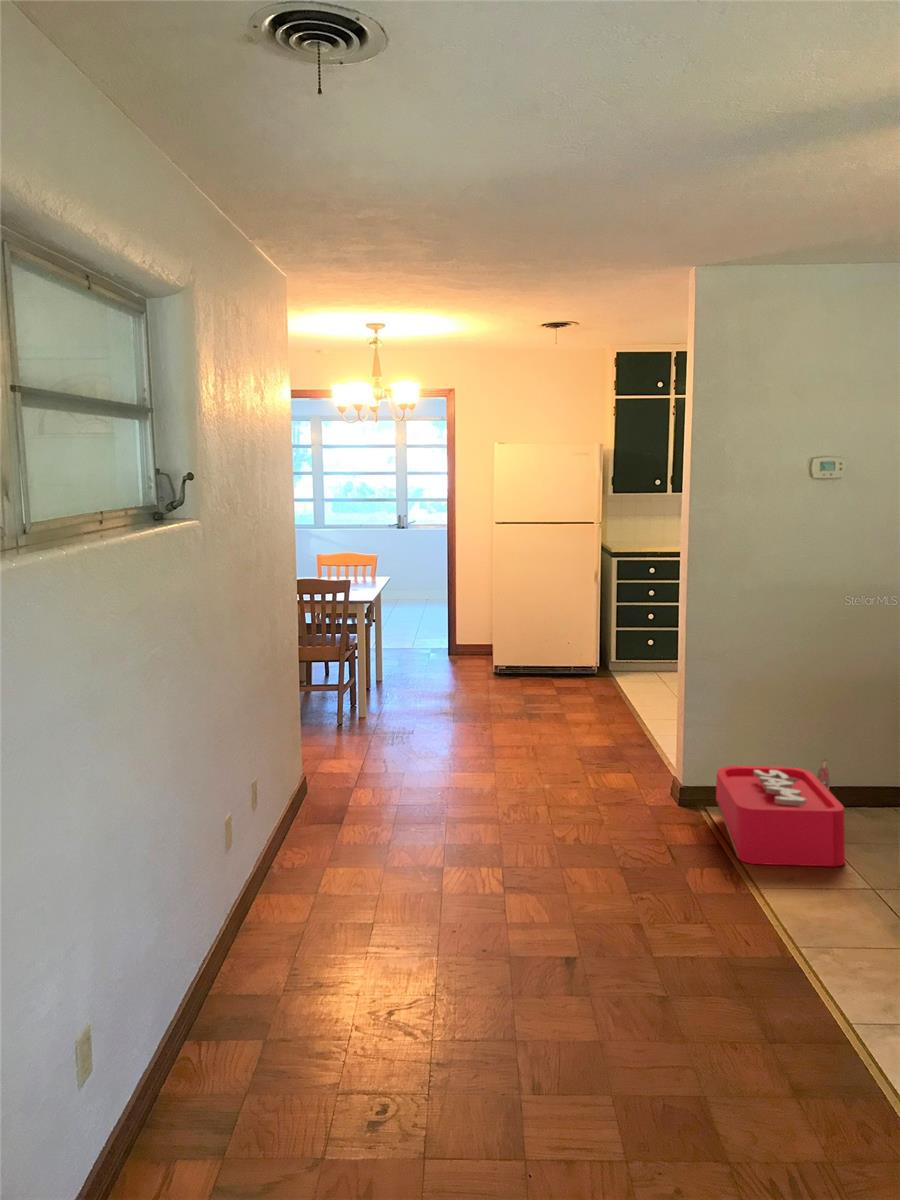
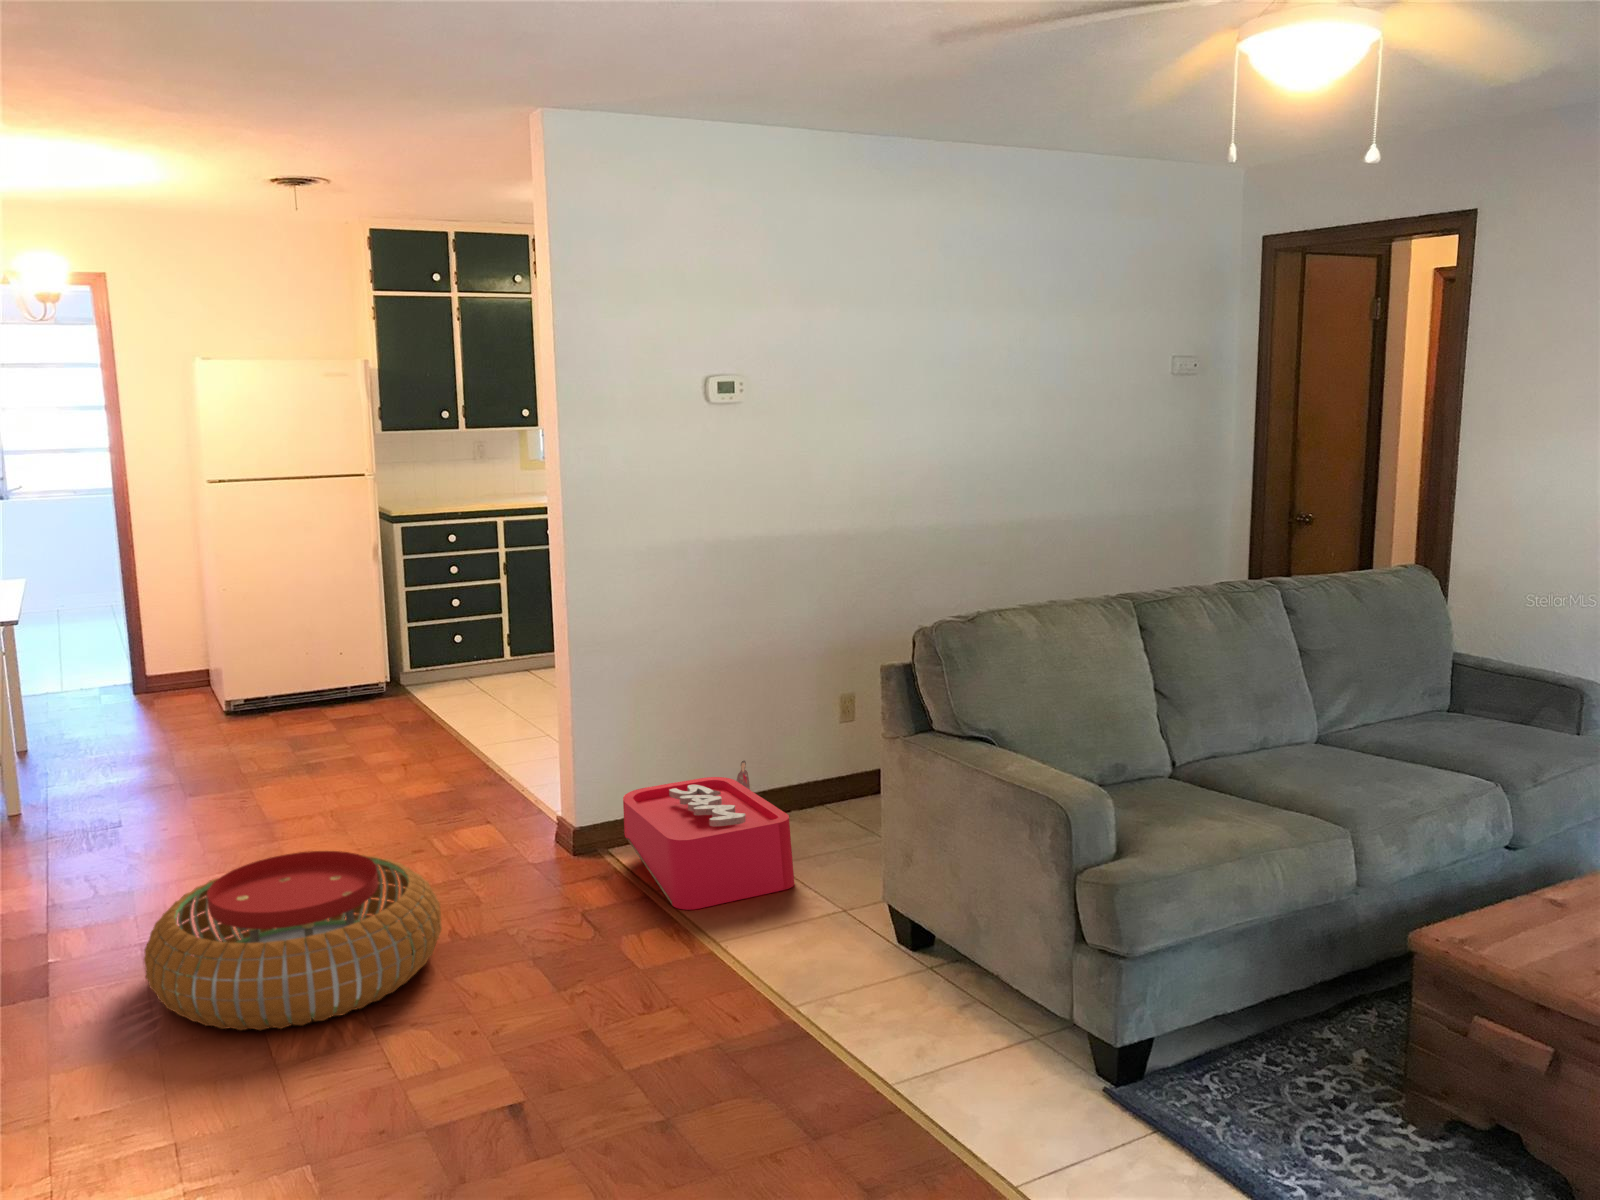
pouf: none [384,764,564,874] -> present [144,851,442,1030]

